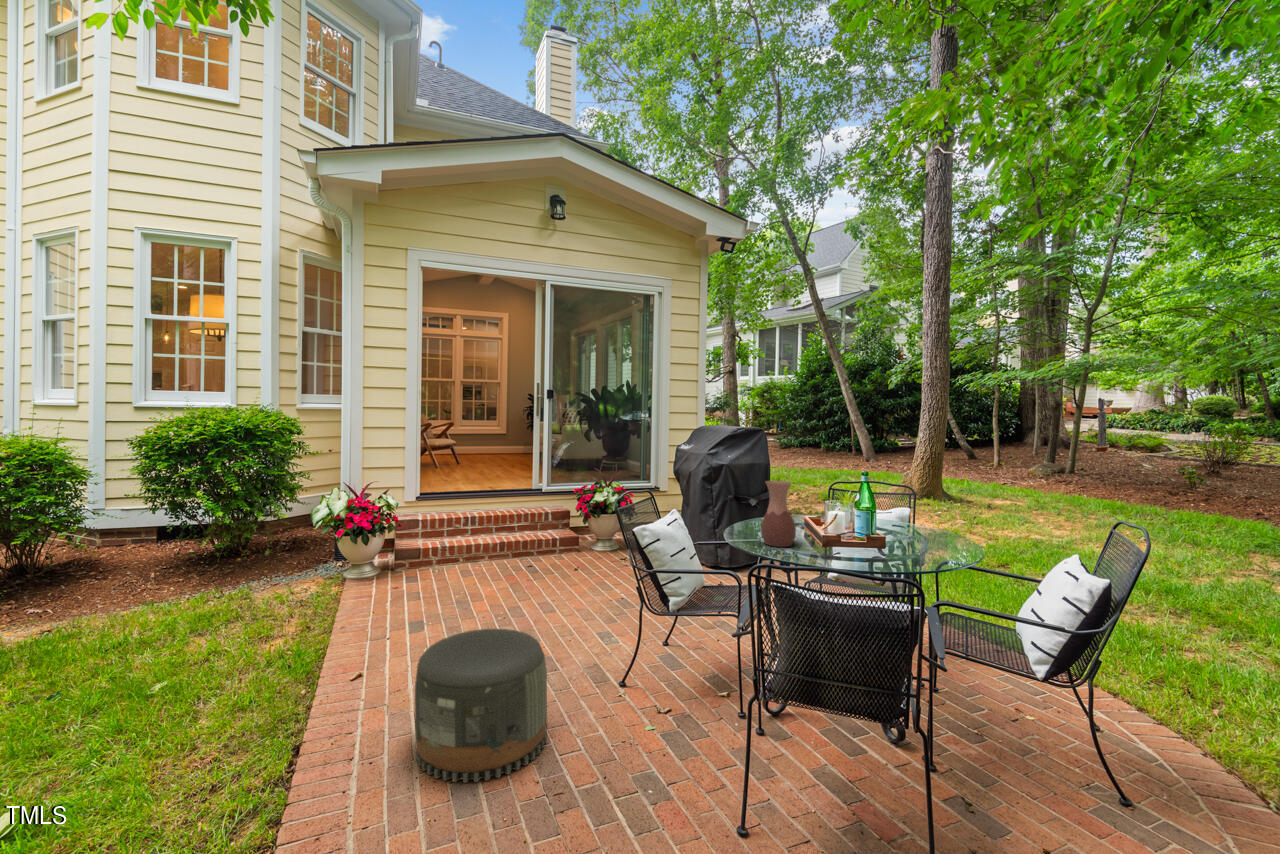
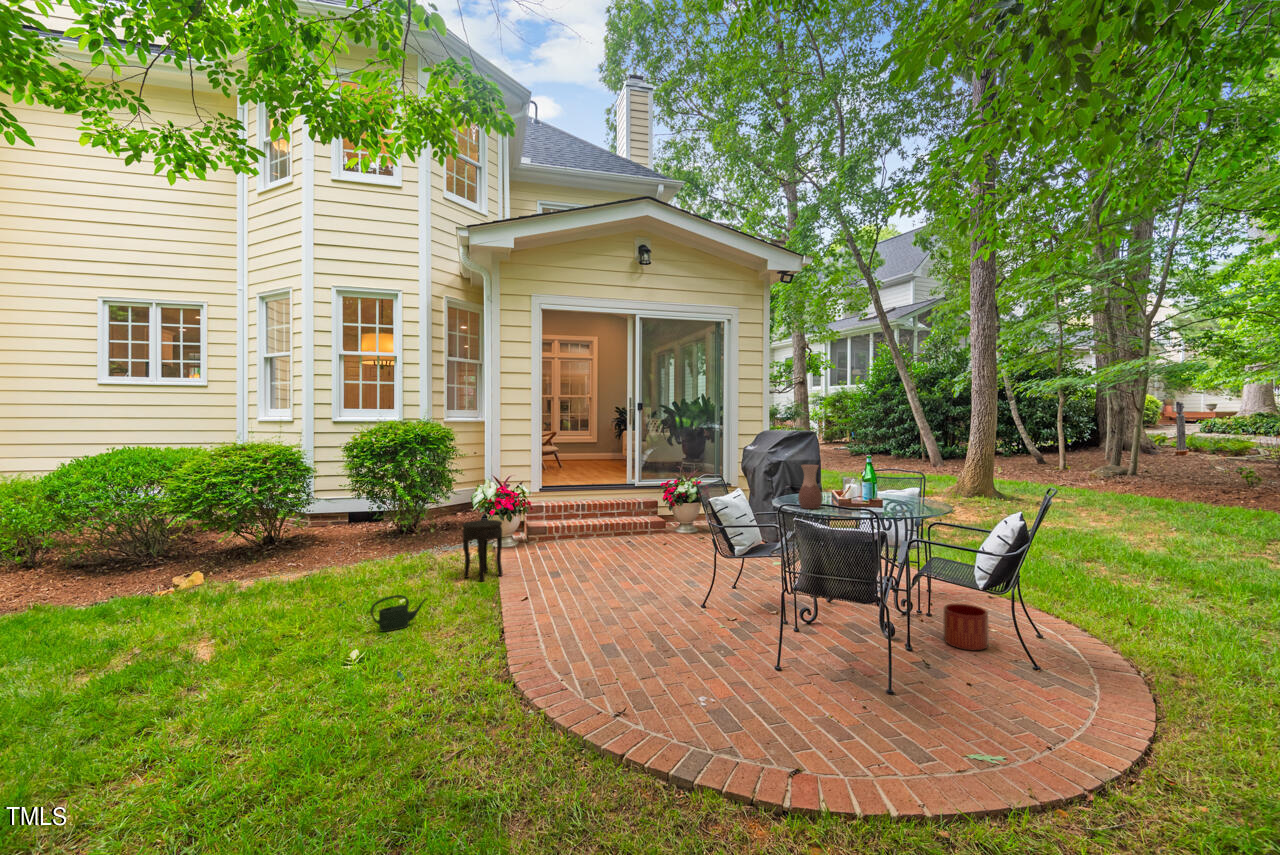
side table: none [272,552,337,646] -> present [463,520,503,581]
pouf: present [415,629,547,783] -> none [575,559,656,643]
planter: none [972,687,1042,766] -> present [943,604,989,650]
watering can: none [44,703,168,773] -> present [371,595,427,632]

